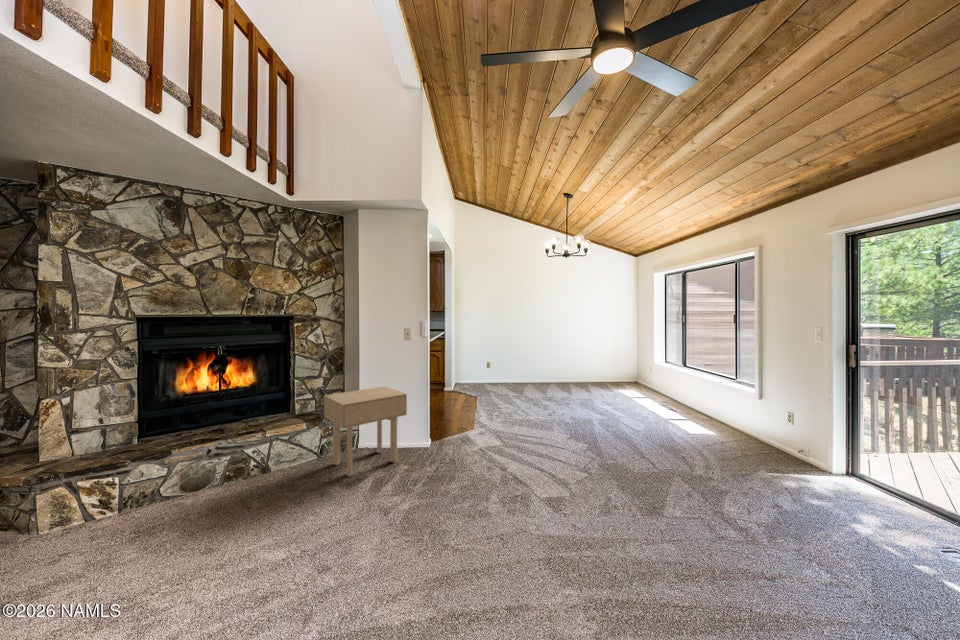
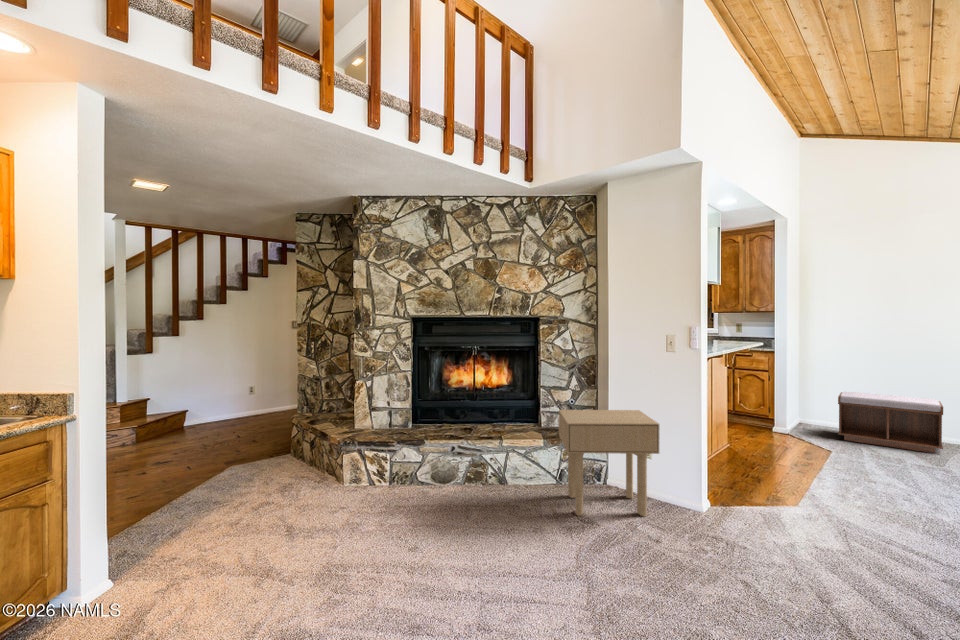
bench: none [475,359,519,388] -> present [838,392,943,453]

